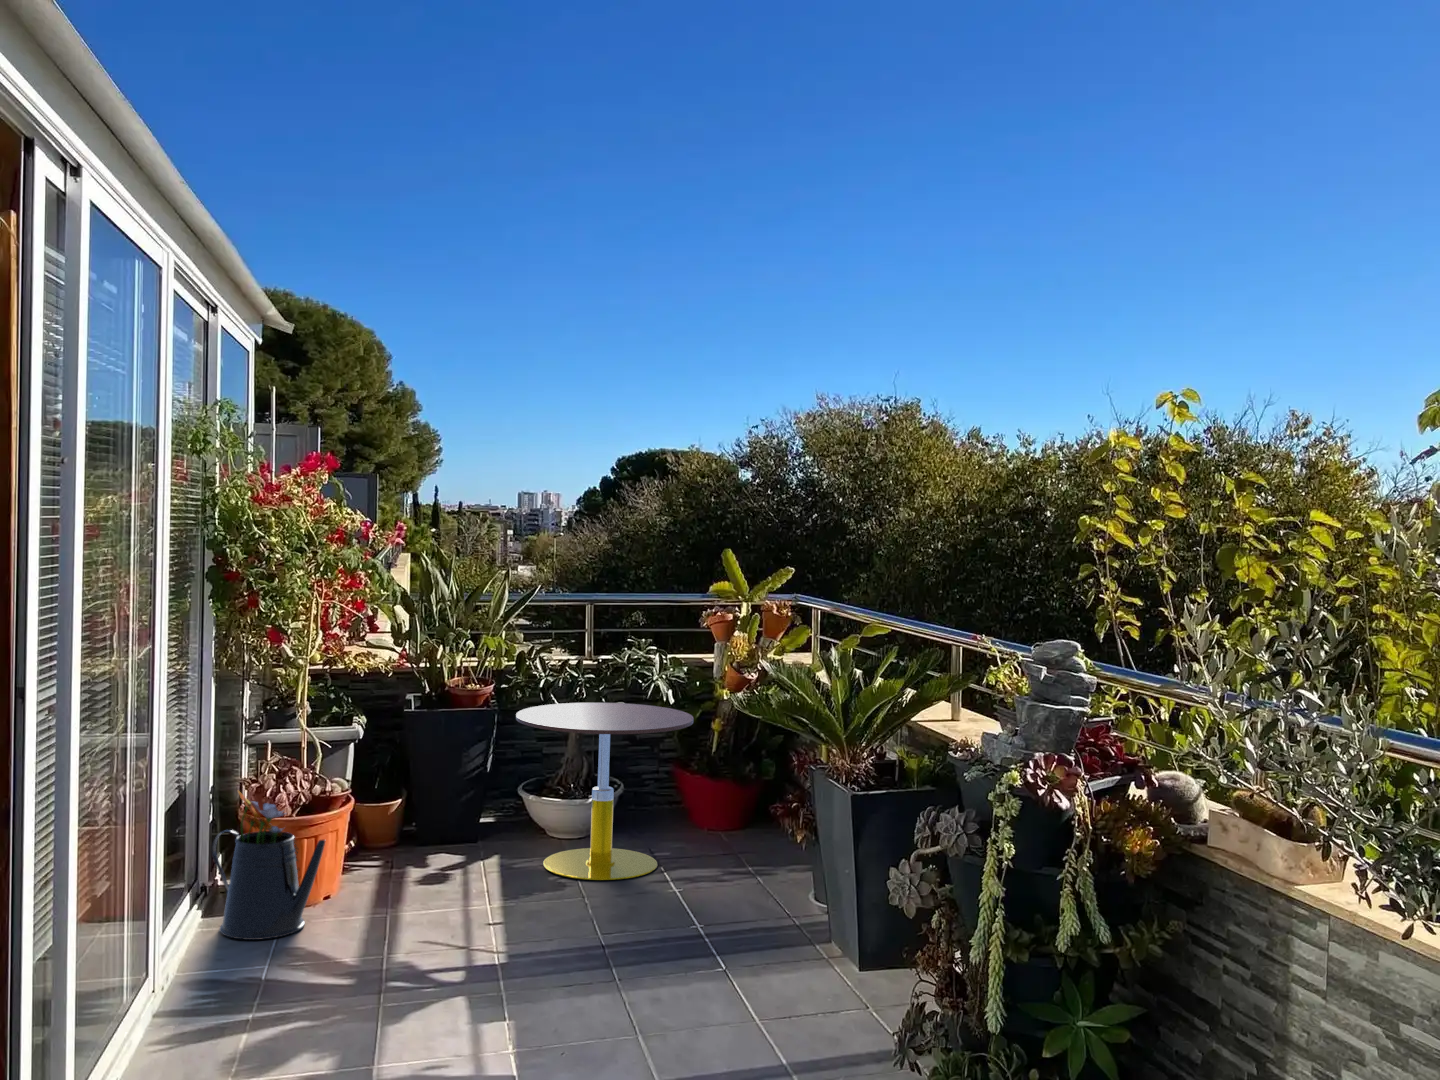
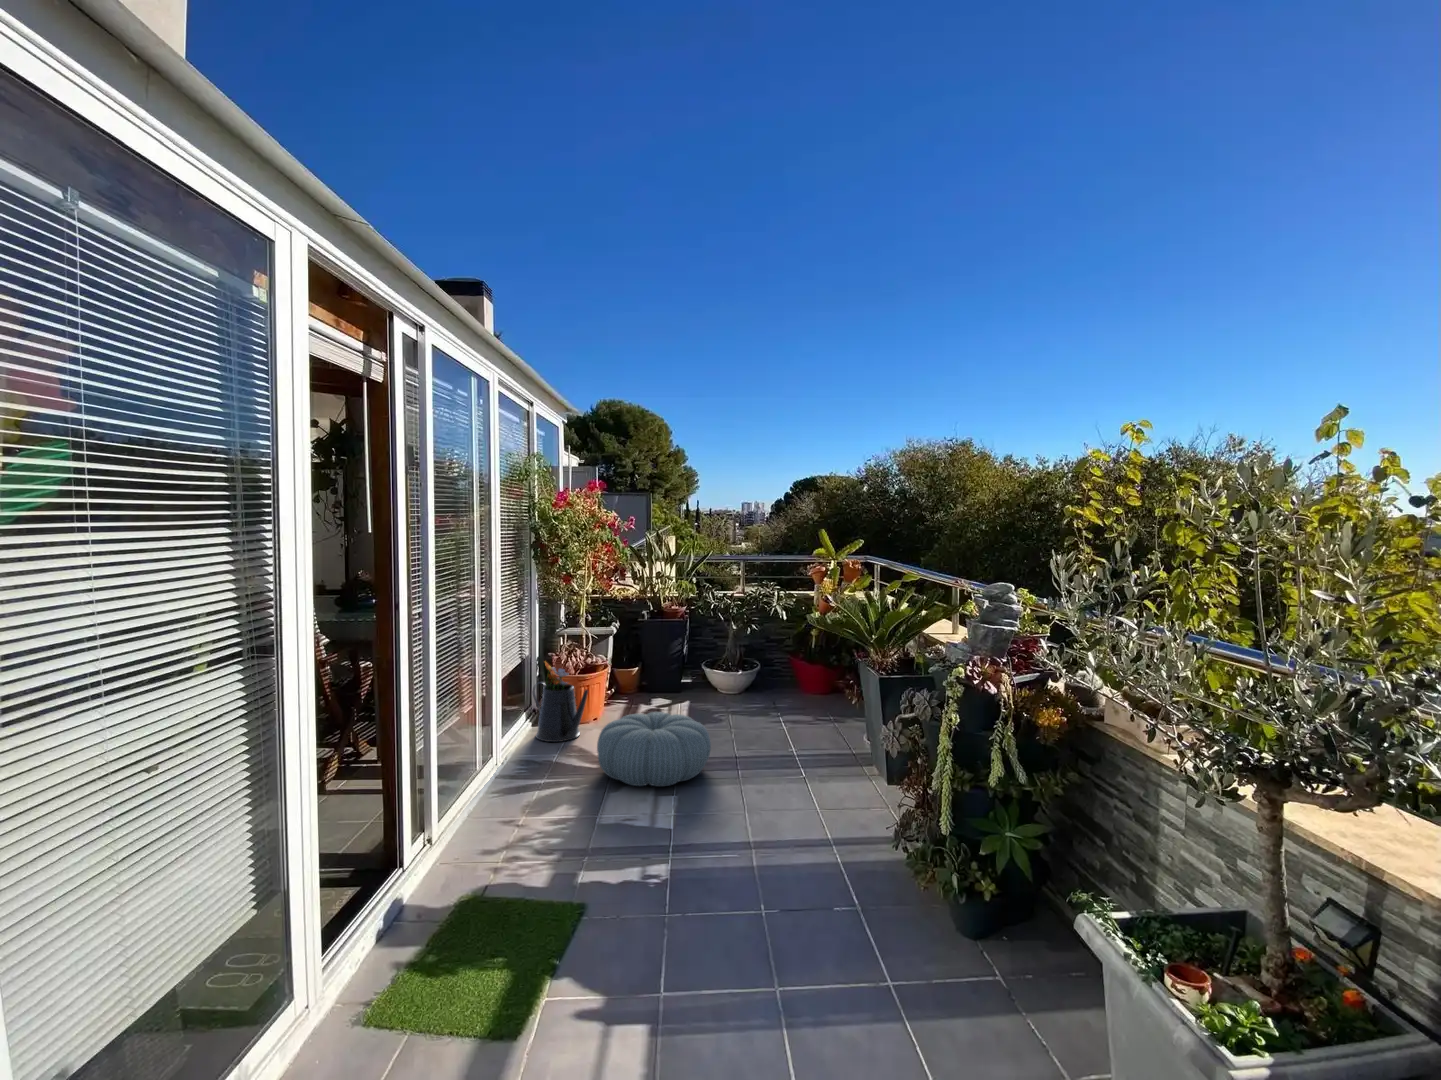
side table: present [516,703,694,880] -> none [699,616,799,717]
pouf: none [357,874,562,1005] -> present [597,712,711,786]

